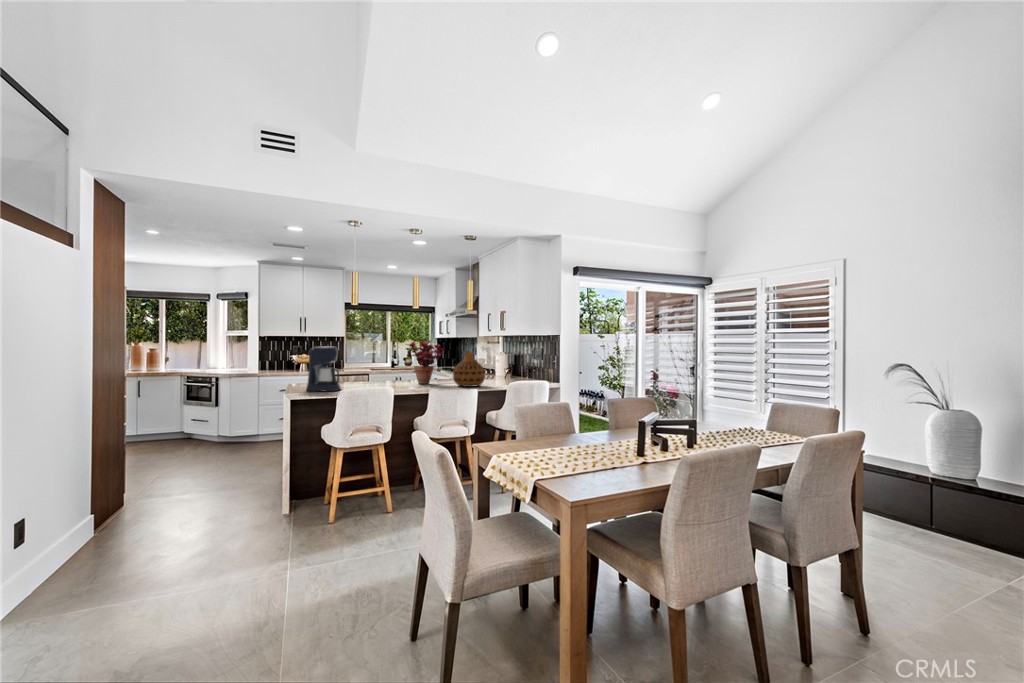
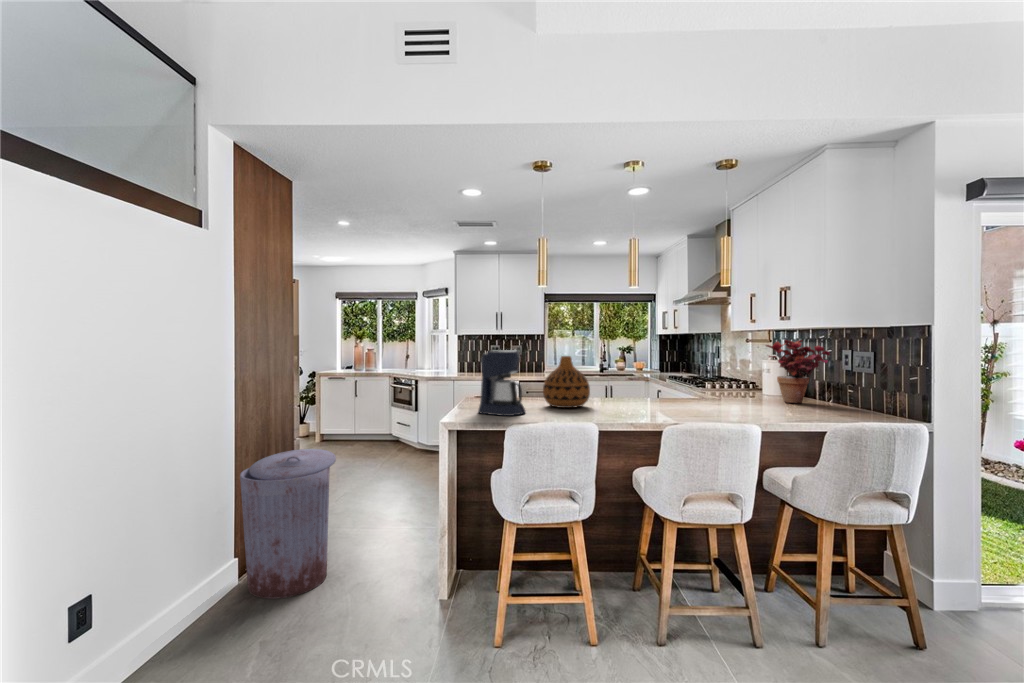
potted plant: present [406,341,443,384] -> present [766,340,830,403]
vase: present [453,352,485,387] -> present [543,356,590,408]
trash can: none [103,426,186,538] -> present [240,449,336,599]

